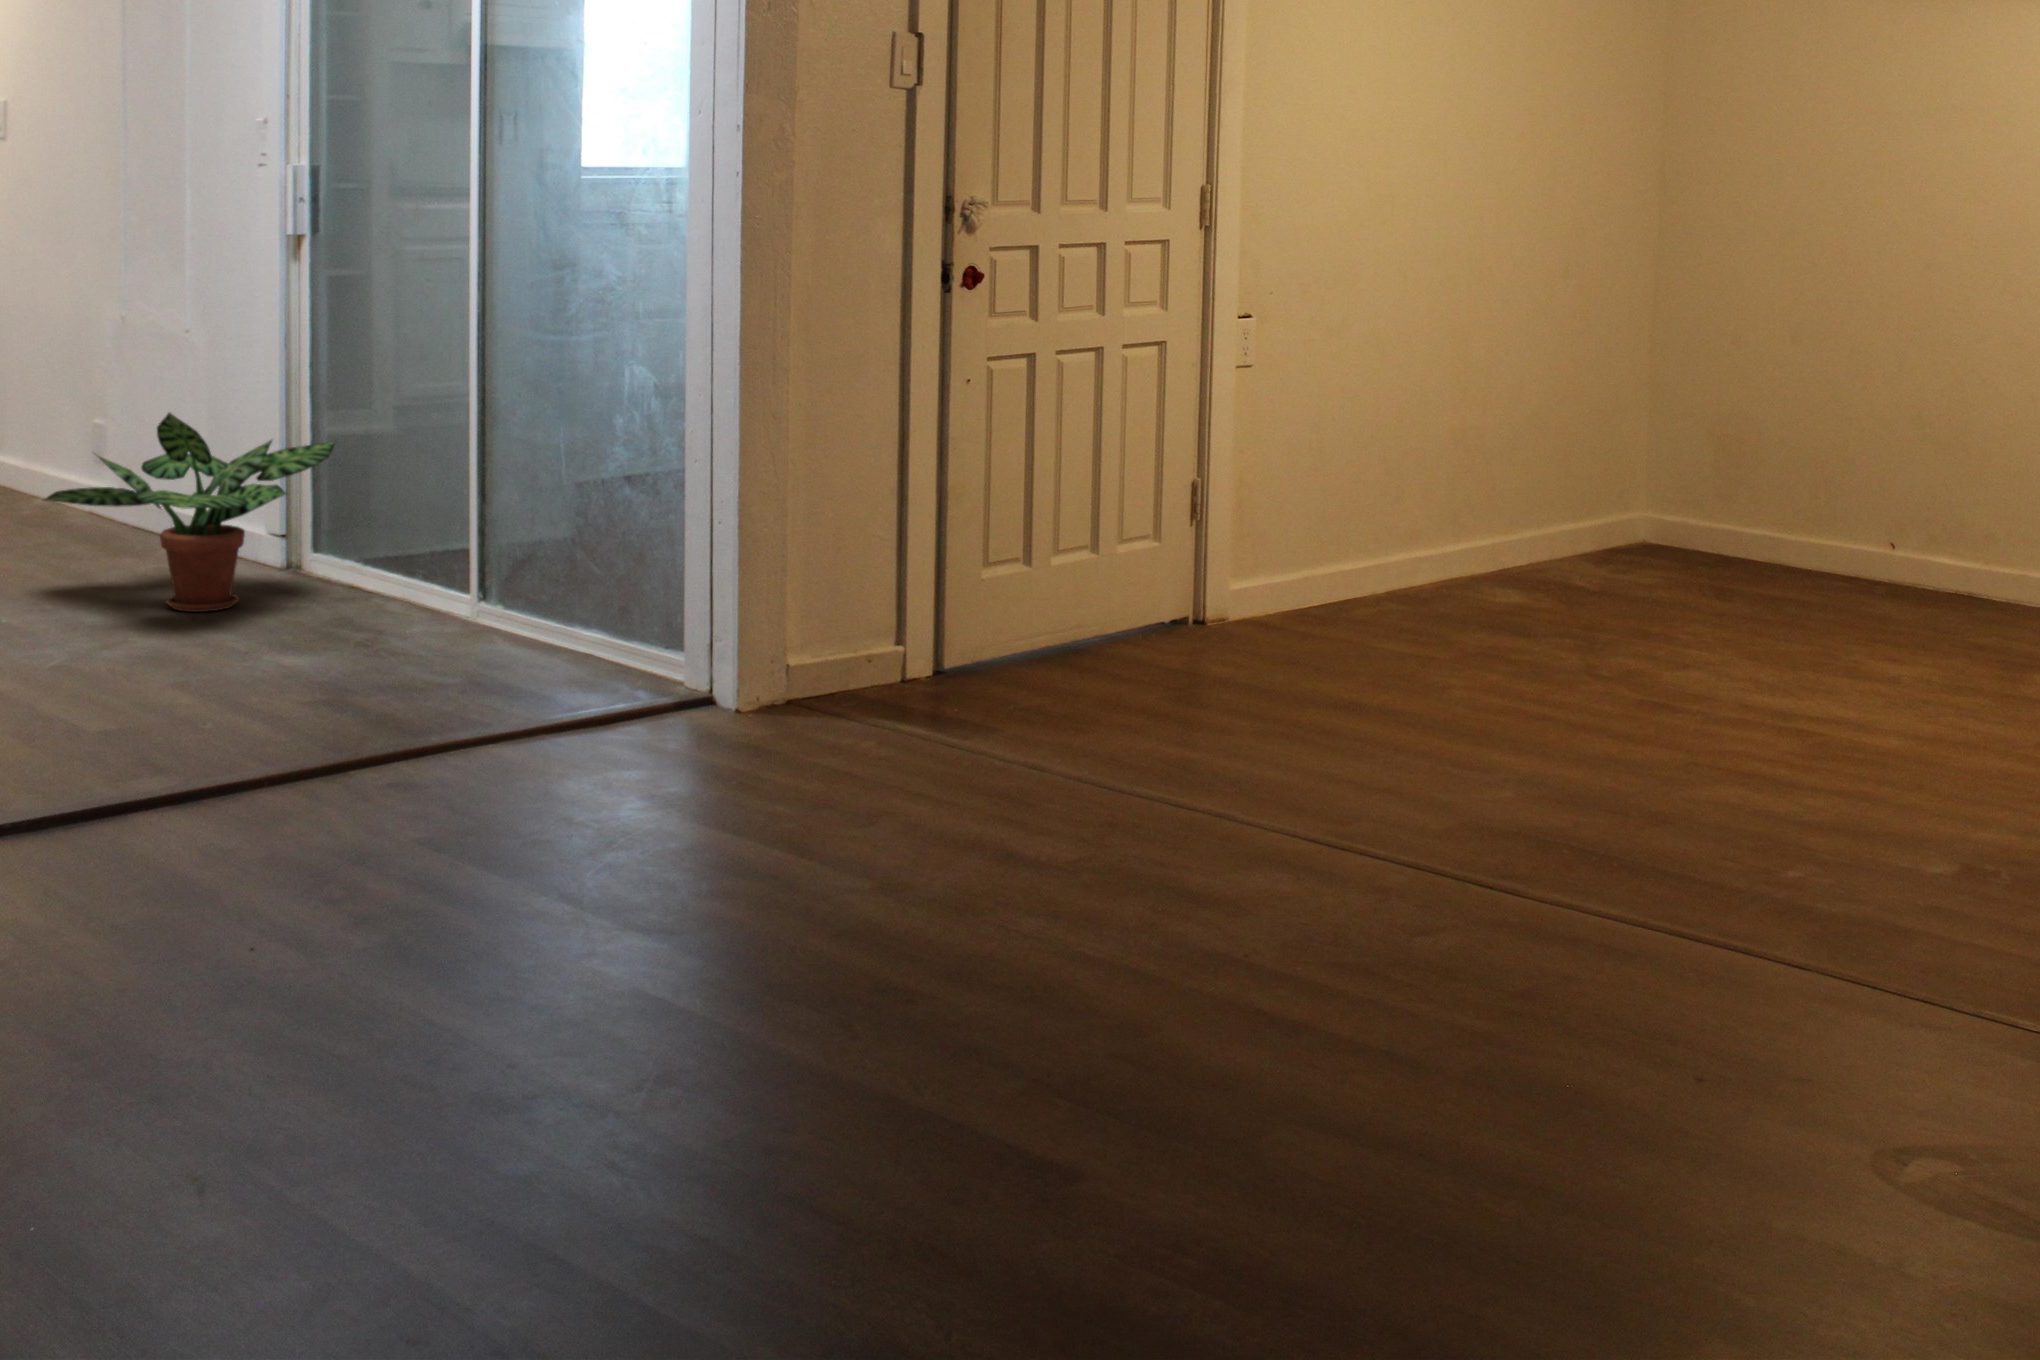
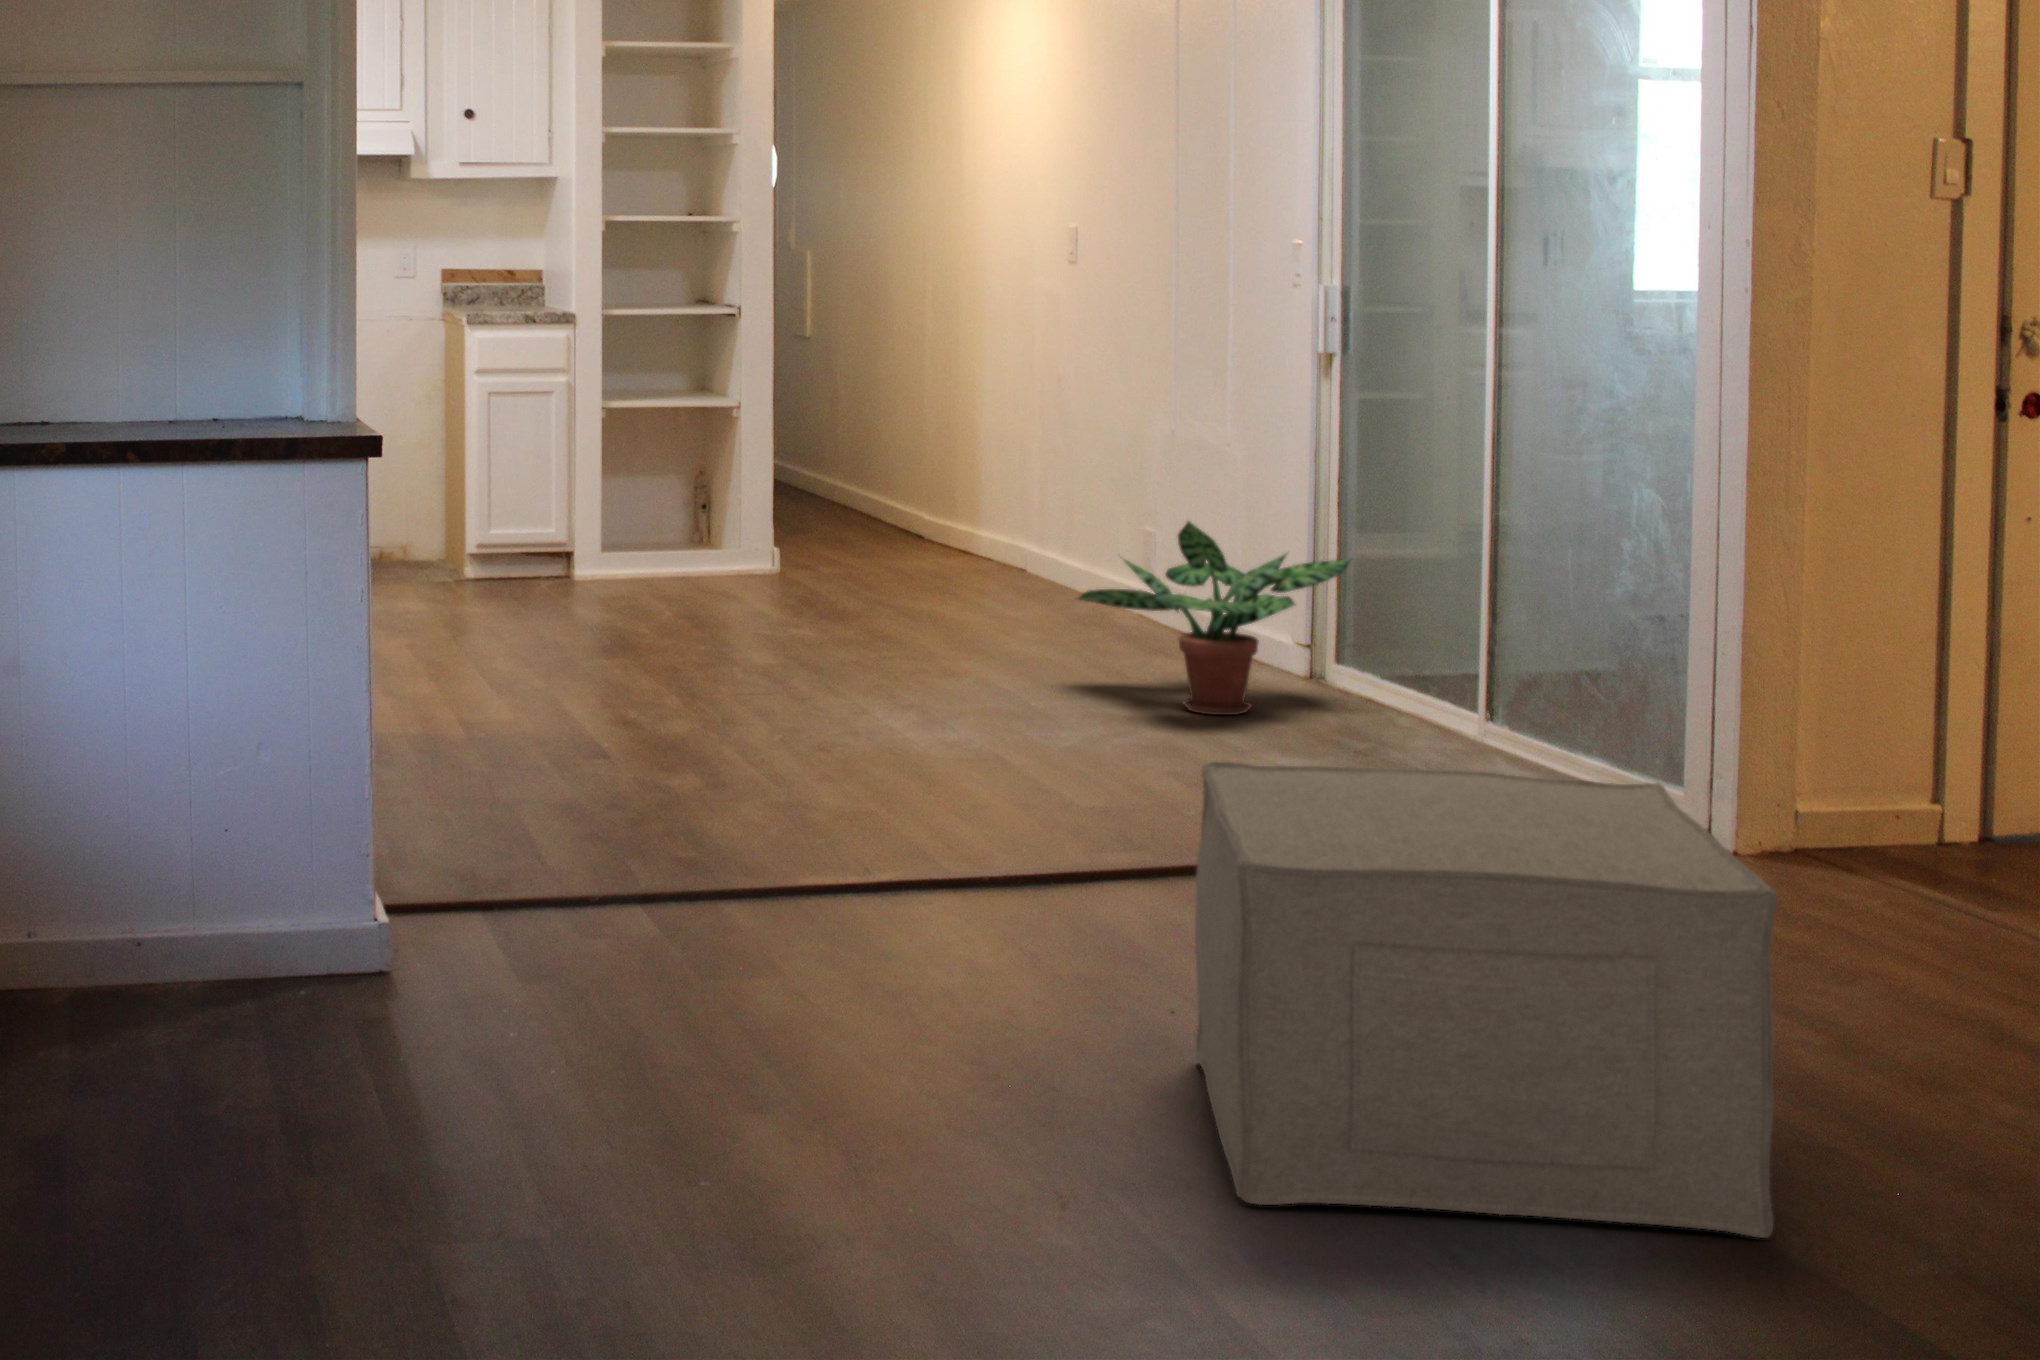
ottoman: none [284,690,940,1263] -> present [1195,762,1778,1238]

